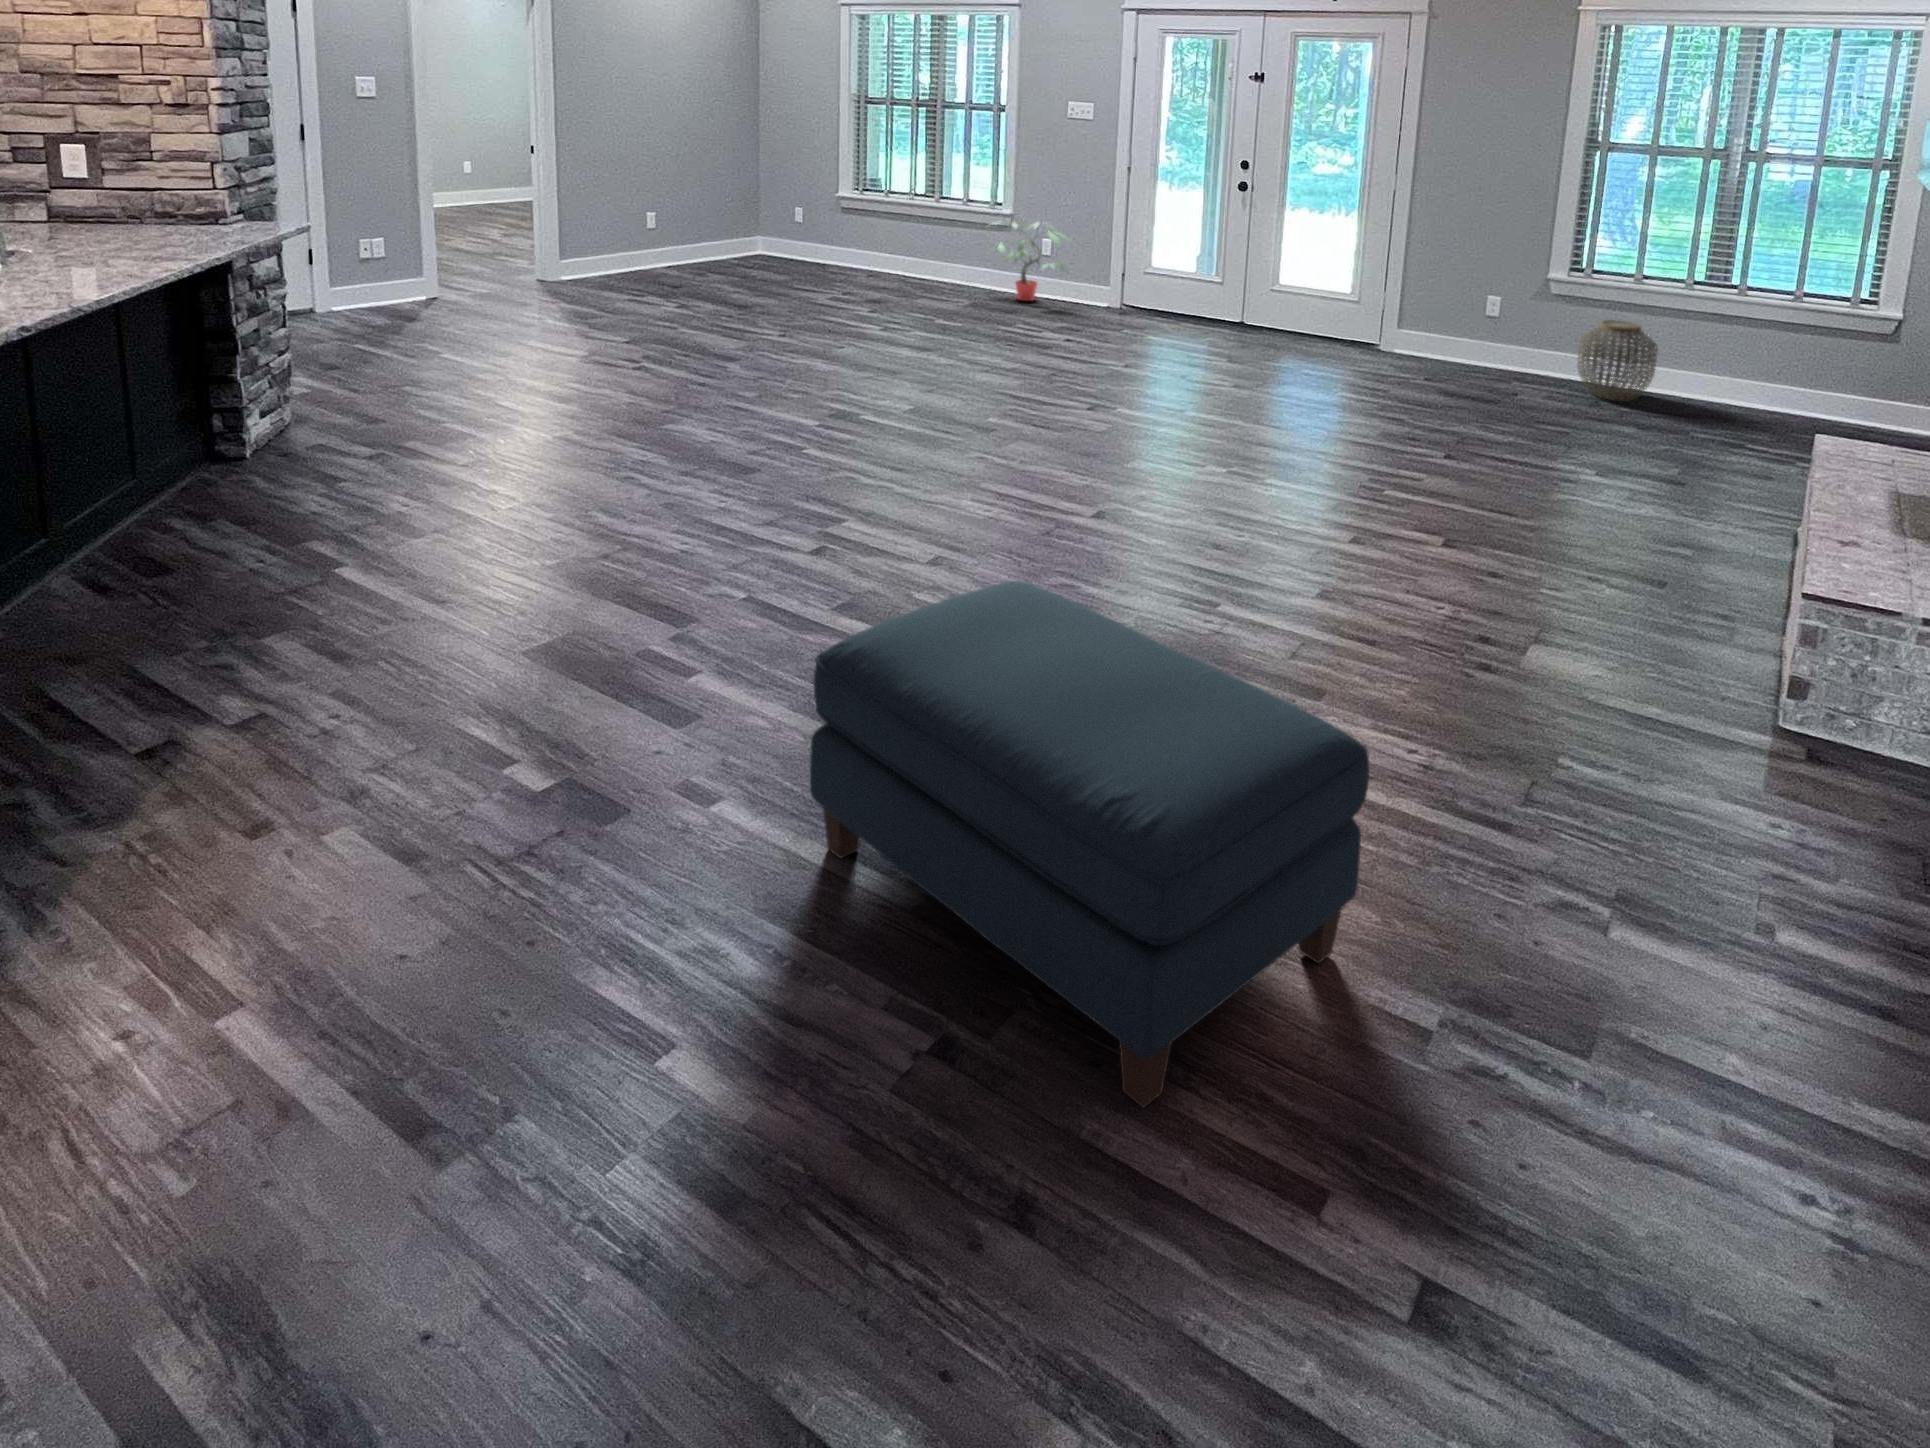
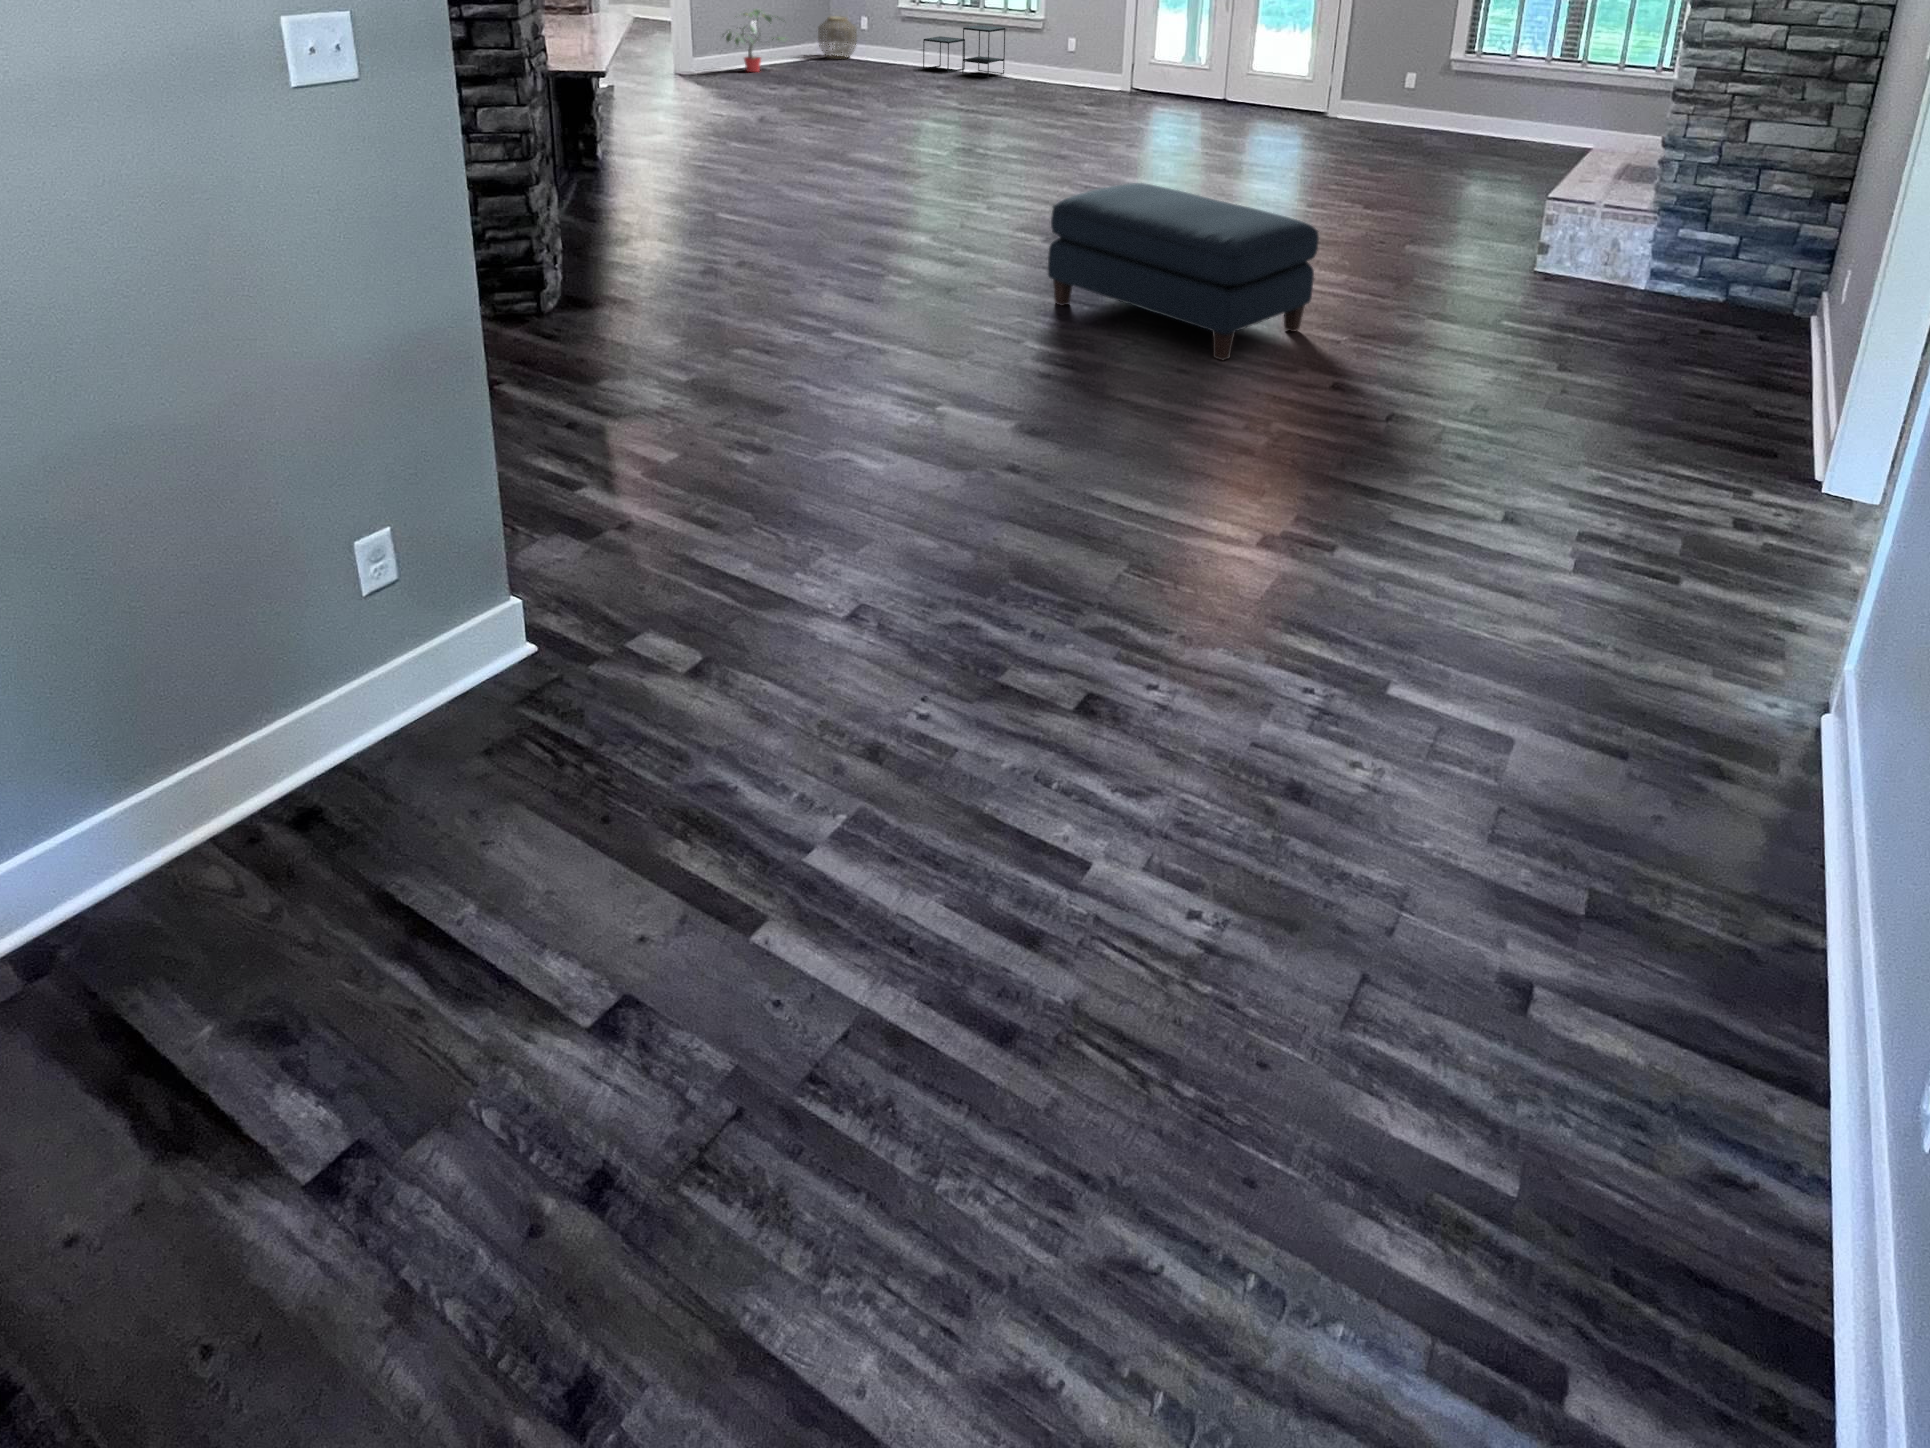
side table: none [861,221,964,289] -> present [923,25,1005,77]
potted plant: present [994,222,1072,301] -> present [726,10,784,72]
woven basket: present [1577,320,1657,401] -> present [818,16,857,59]

